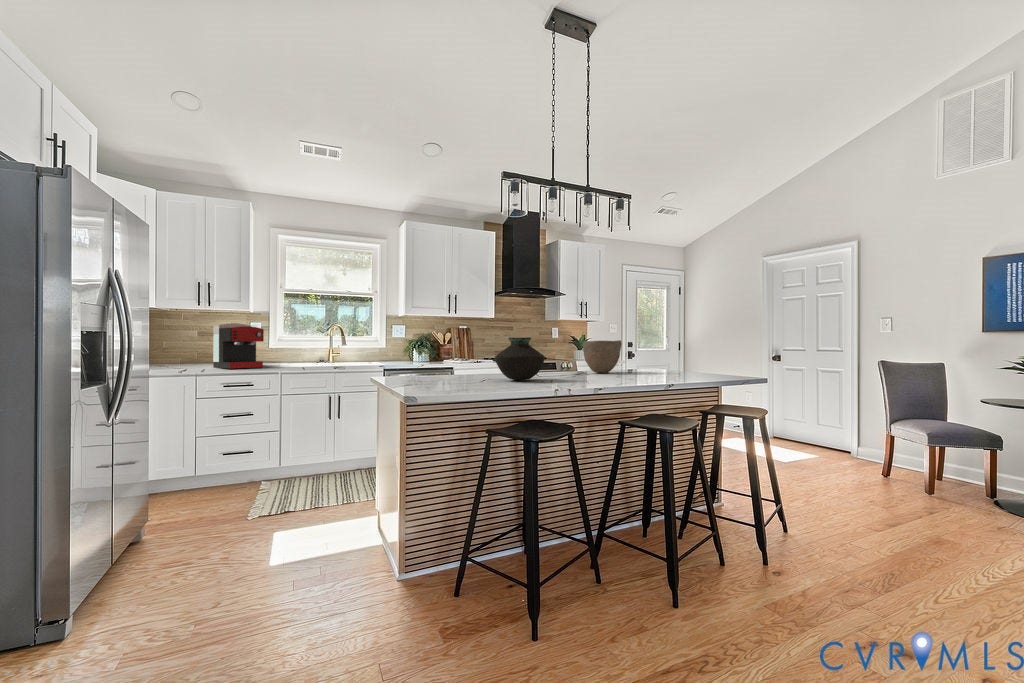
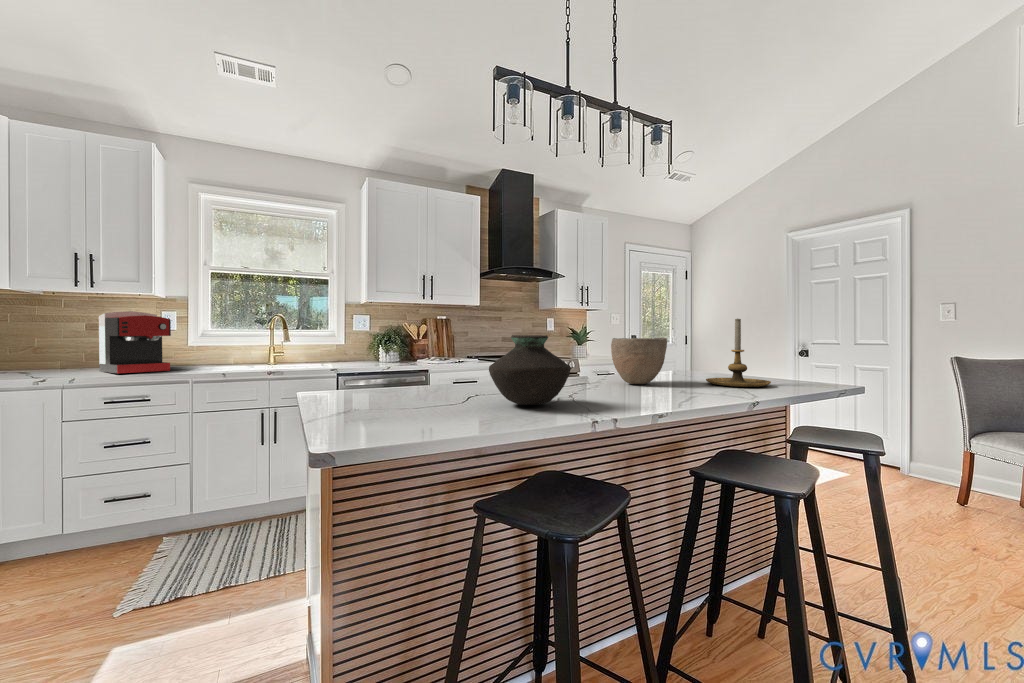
candle holder: none [650,327,693,374] -> present [706,319,771,387]

